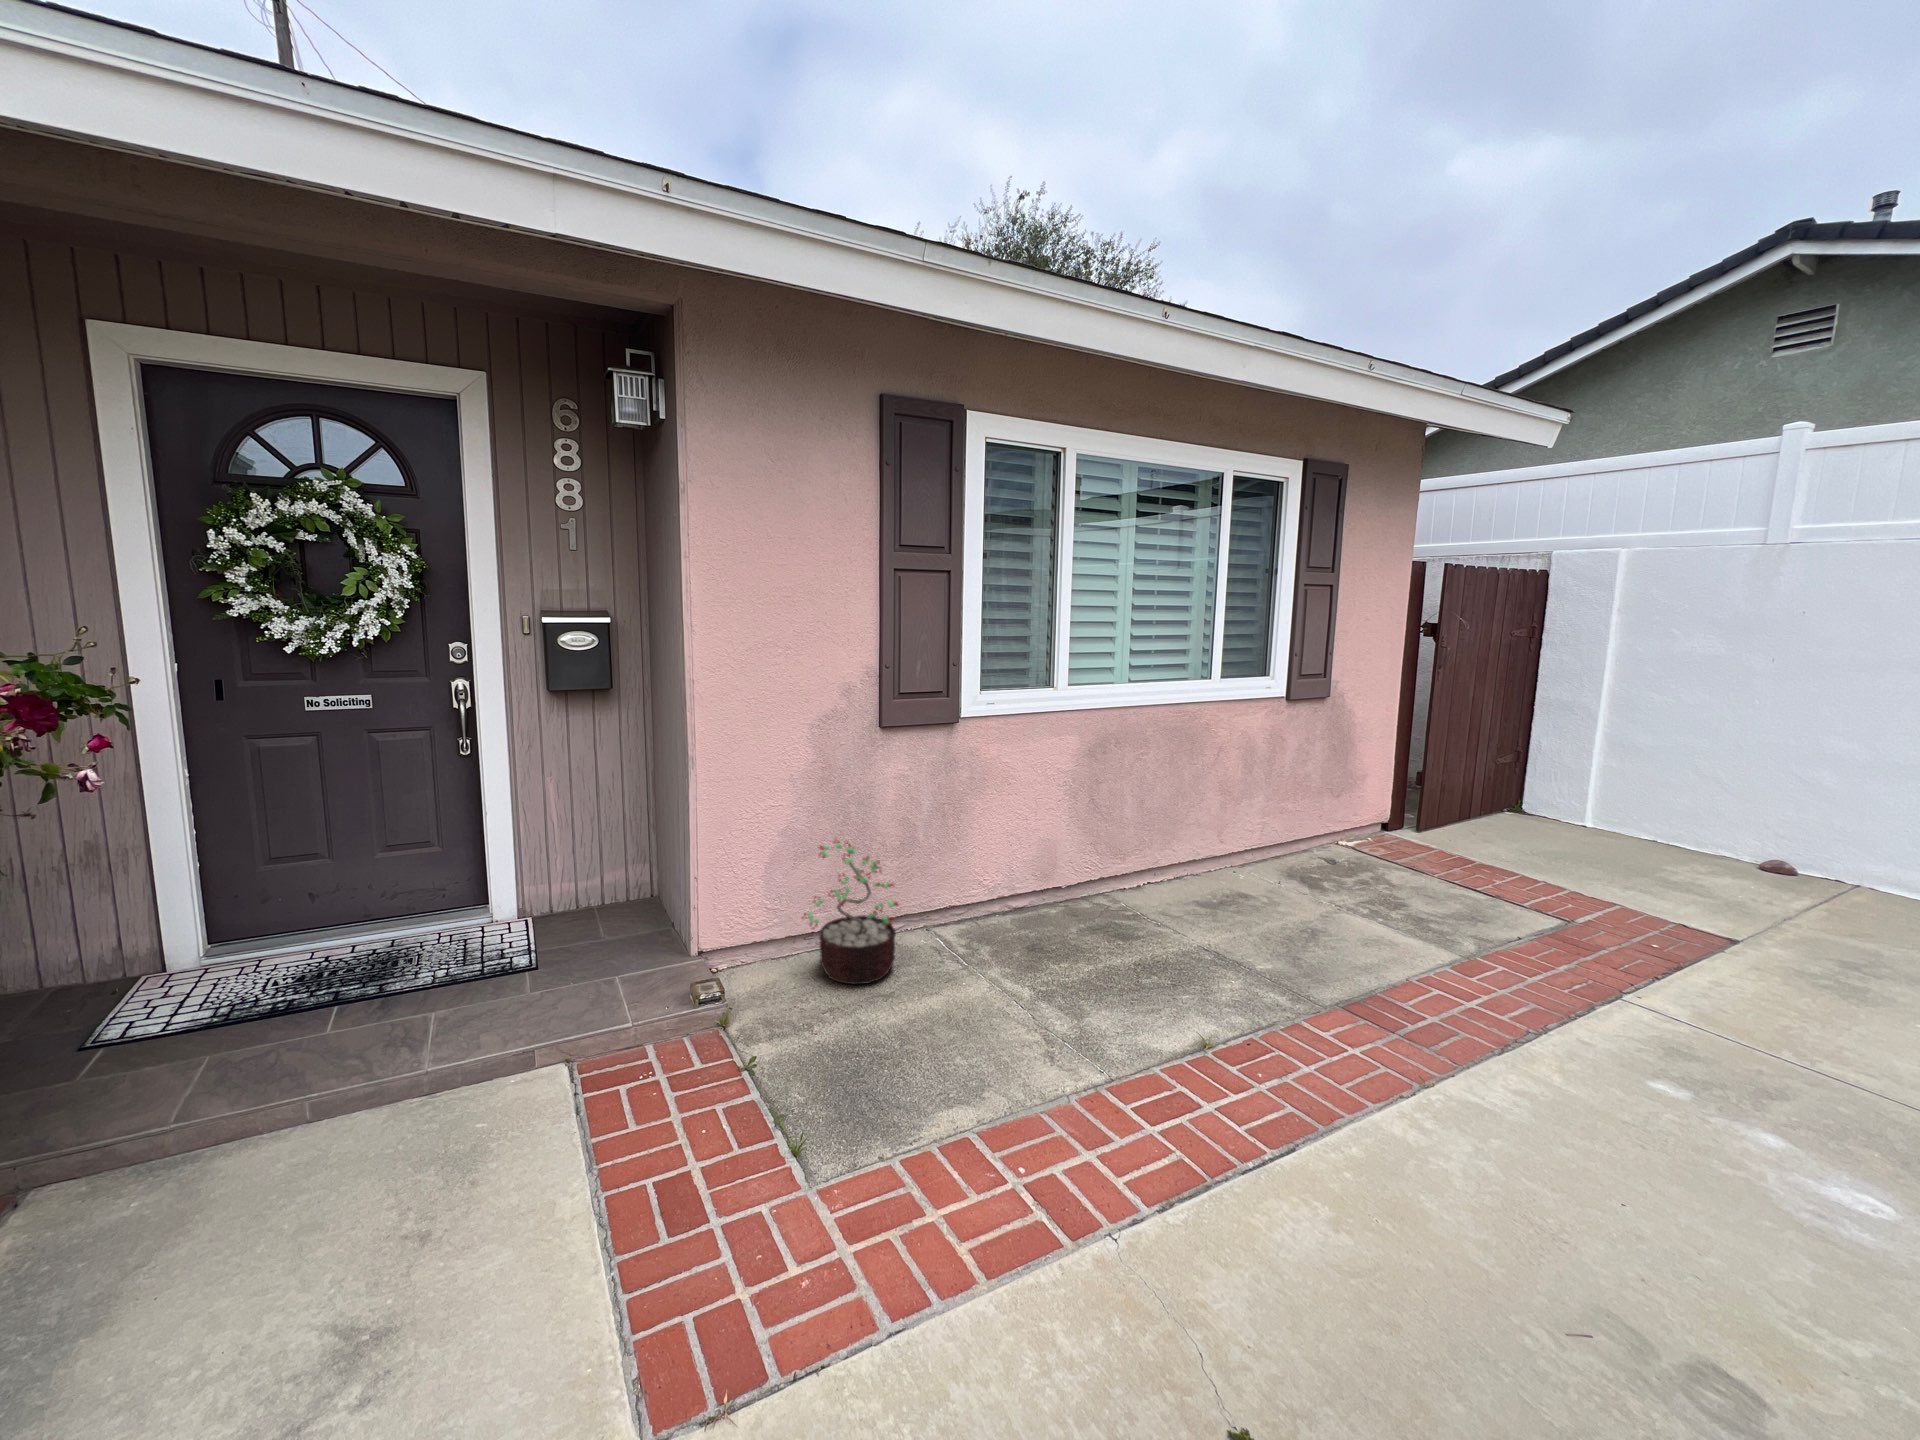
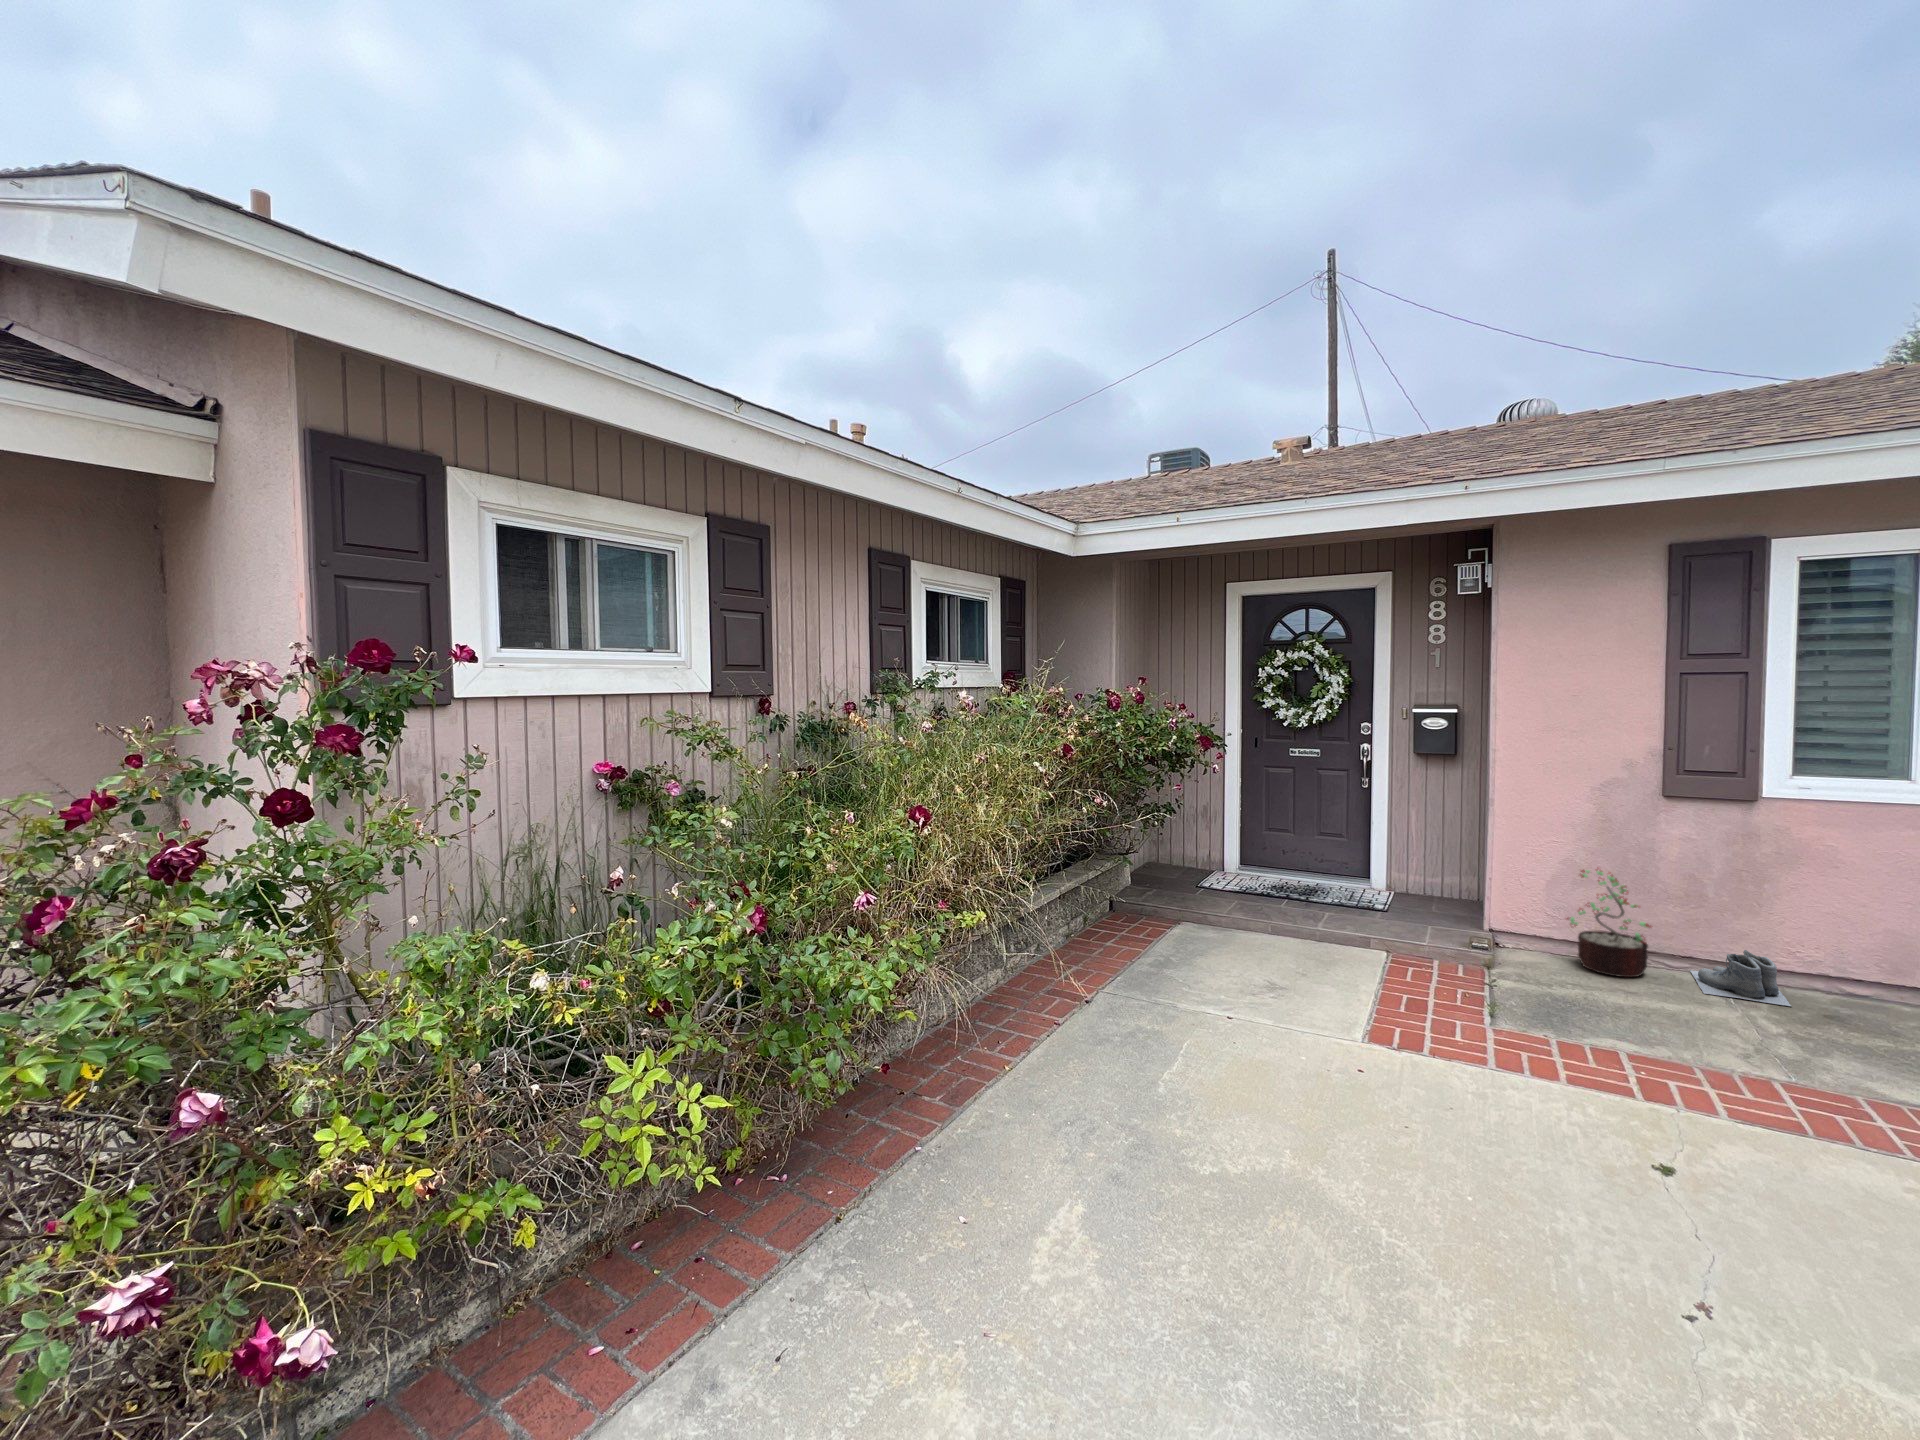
boots: none [918,902,1024,973] -> present [1690,950,1791,1006]

